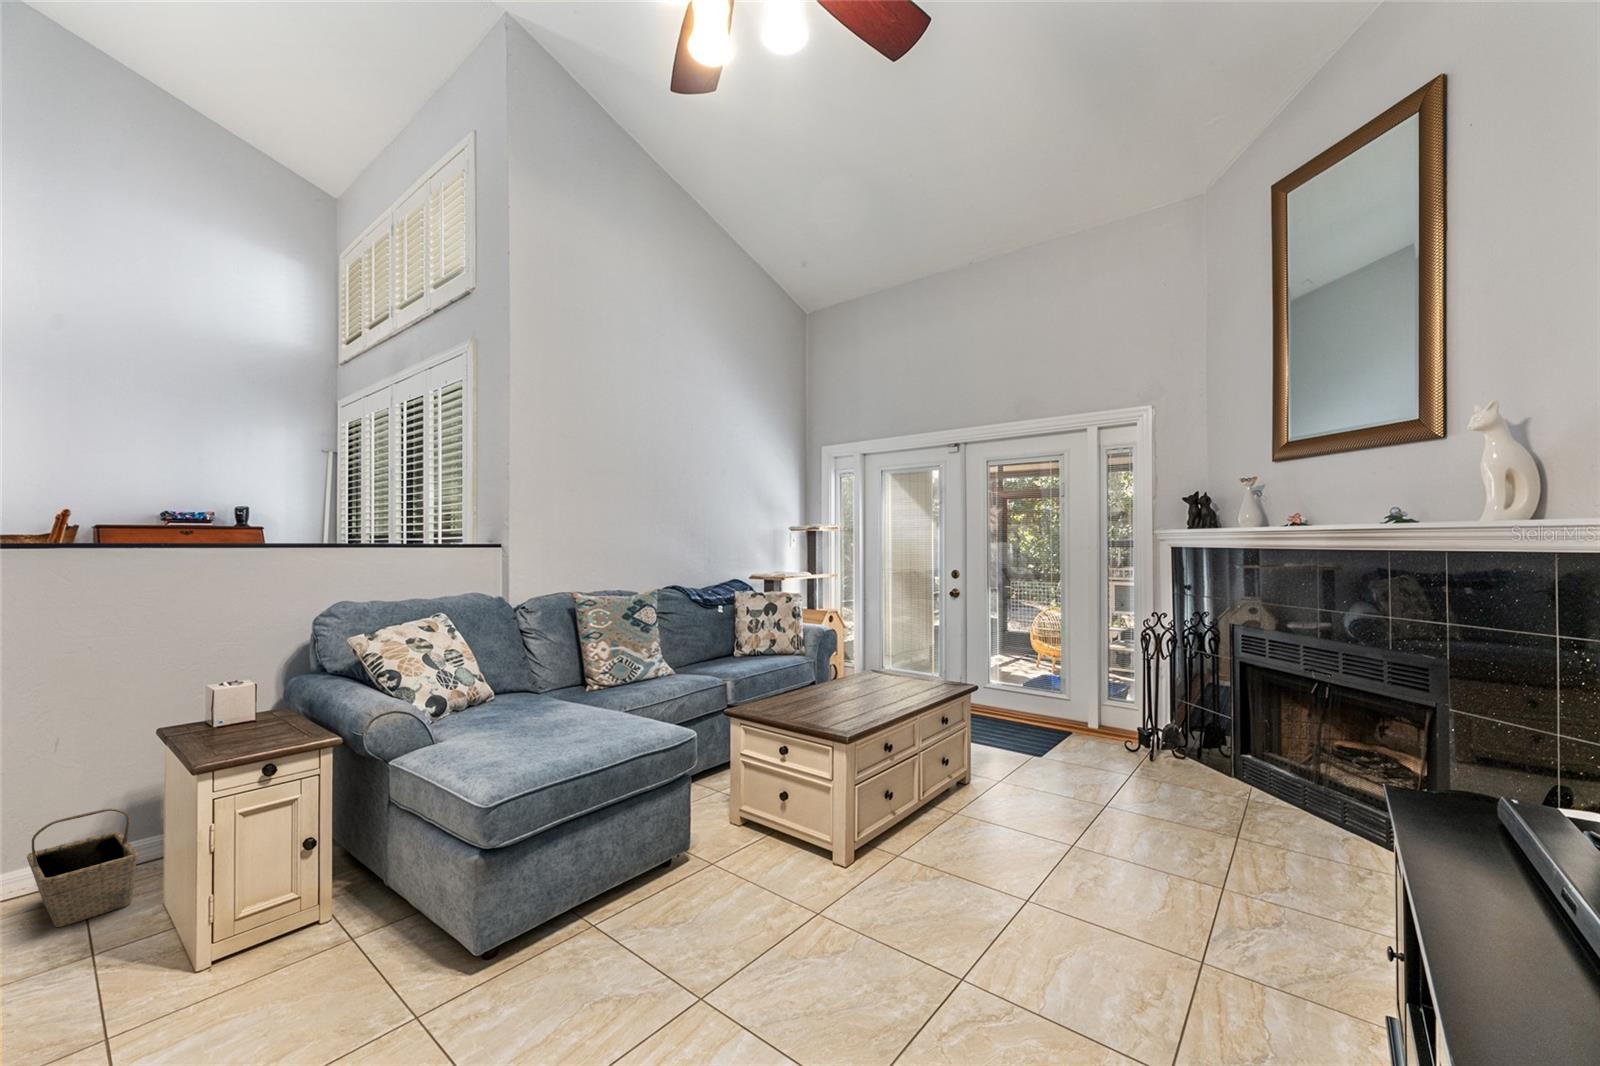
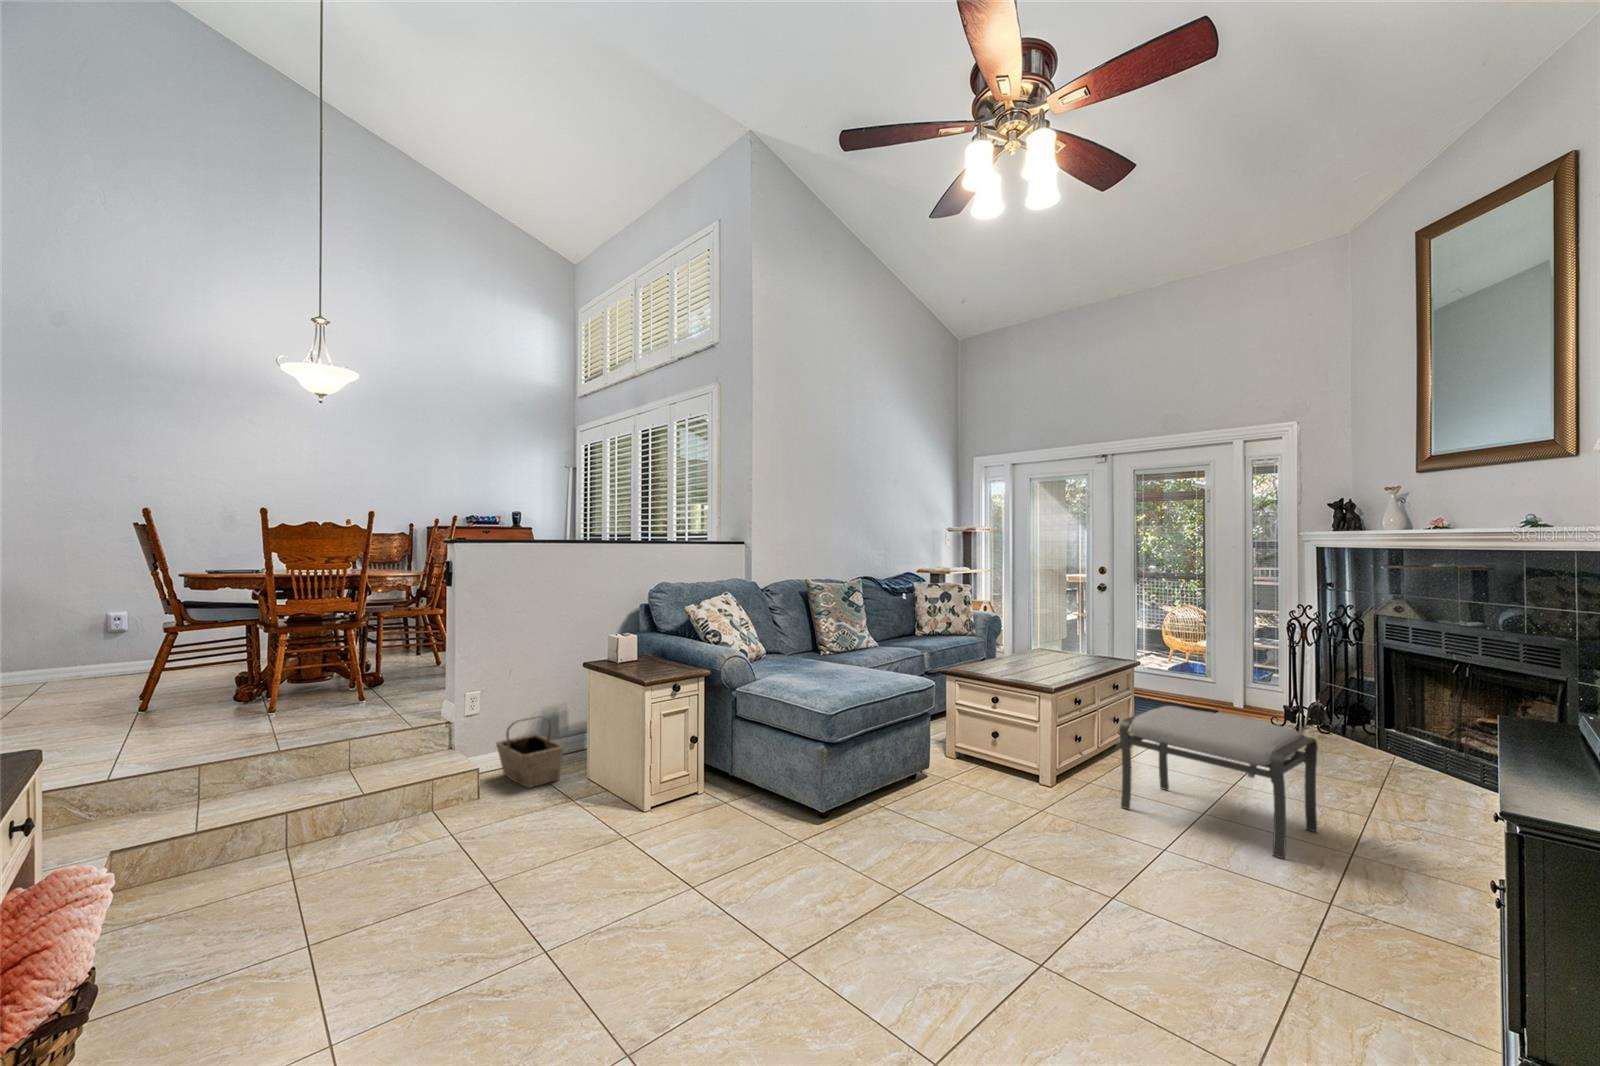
ottoman: none [921,754,1162,982] -> present [1119,706,1318,859]

